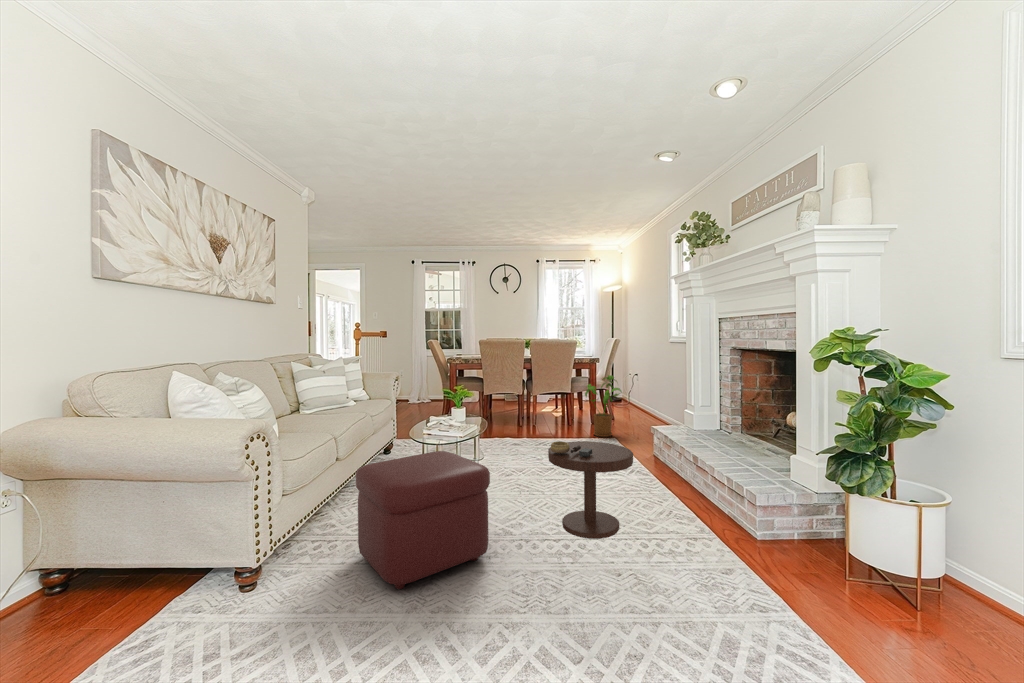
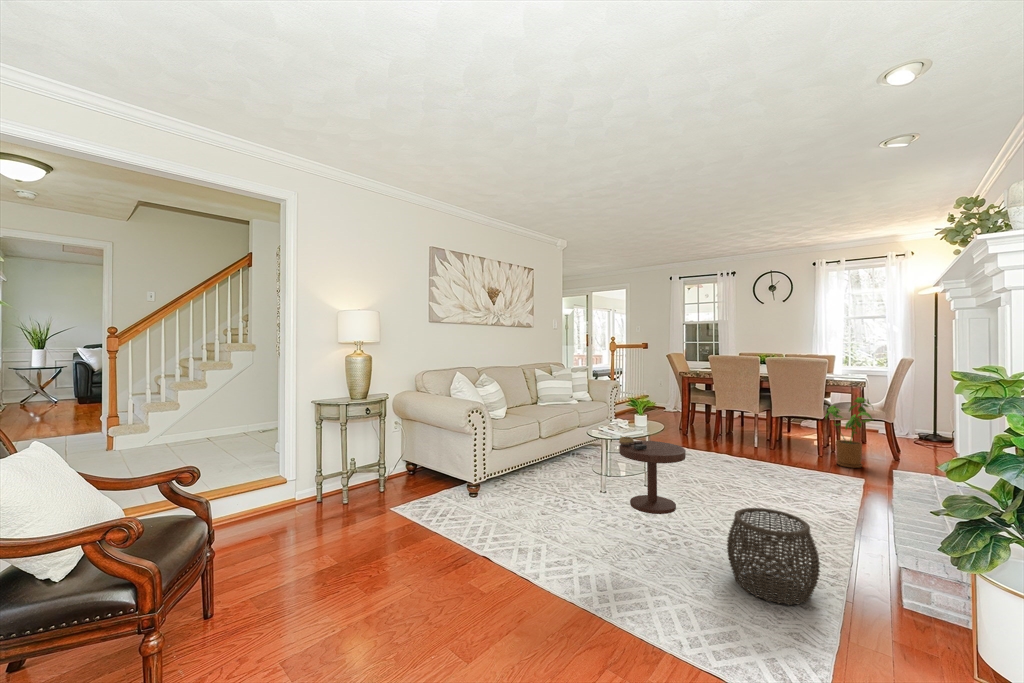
ottoman: present [356,451,490,589] -> none [529,439,610,520]
woven basket: none [660,495,754,599] -> present [727,508,820,605]

